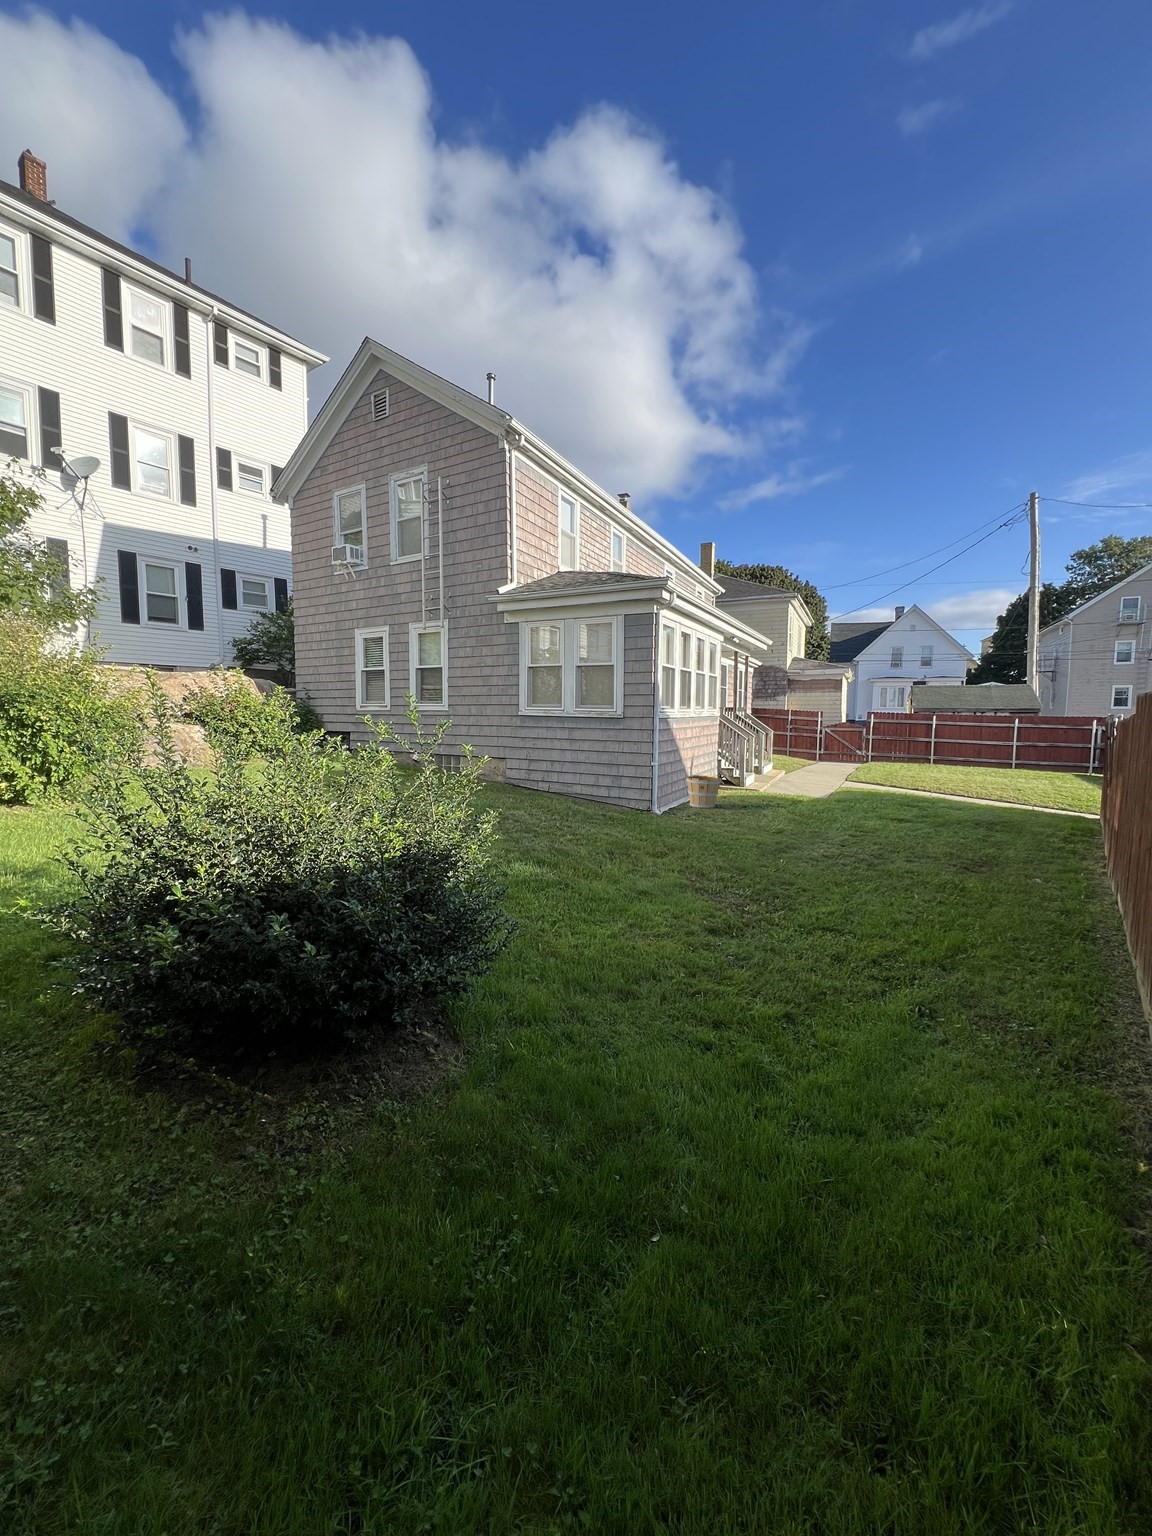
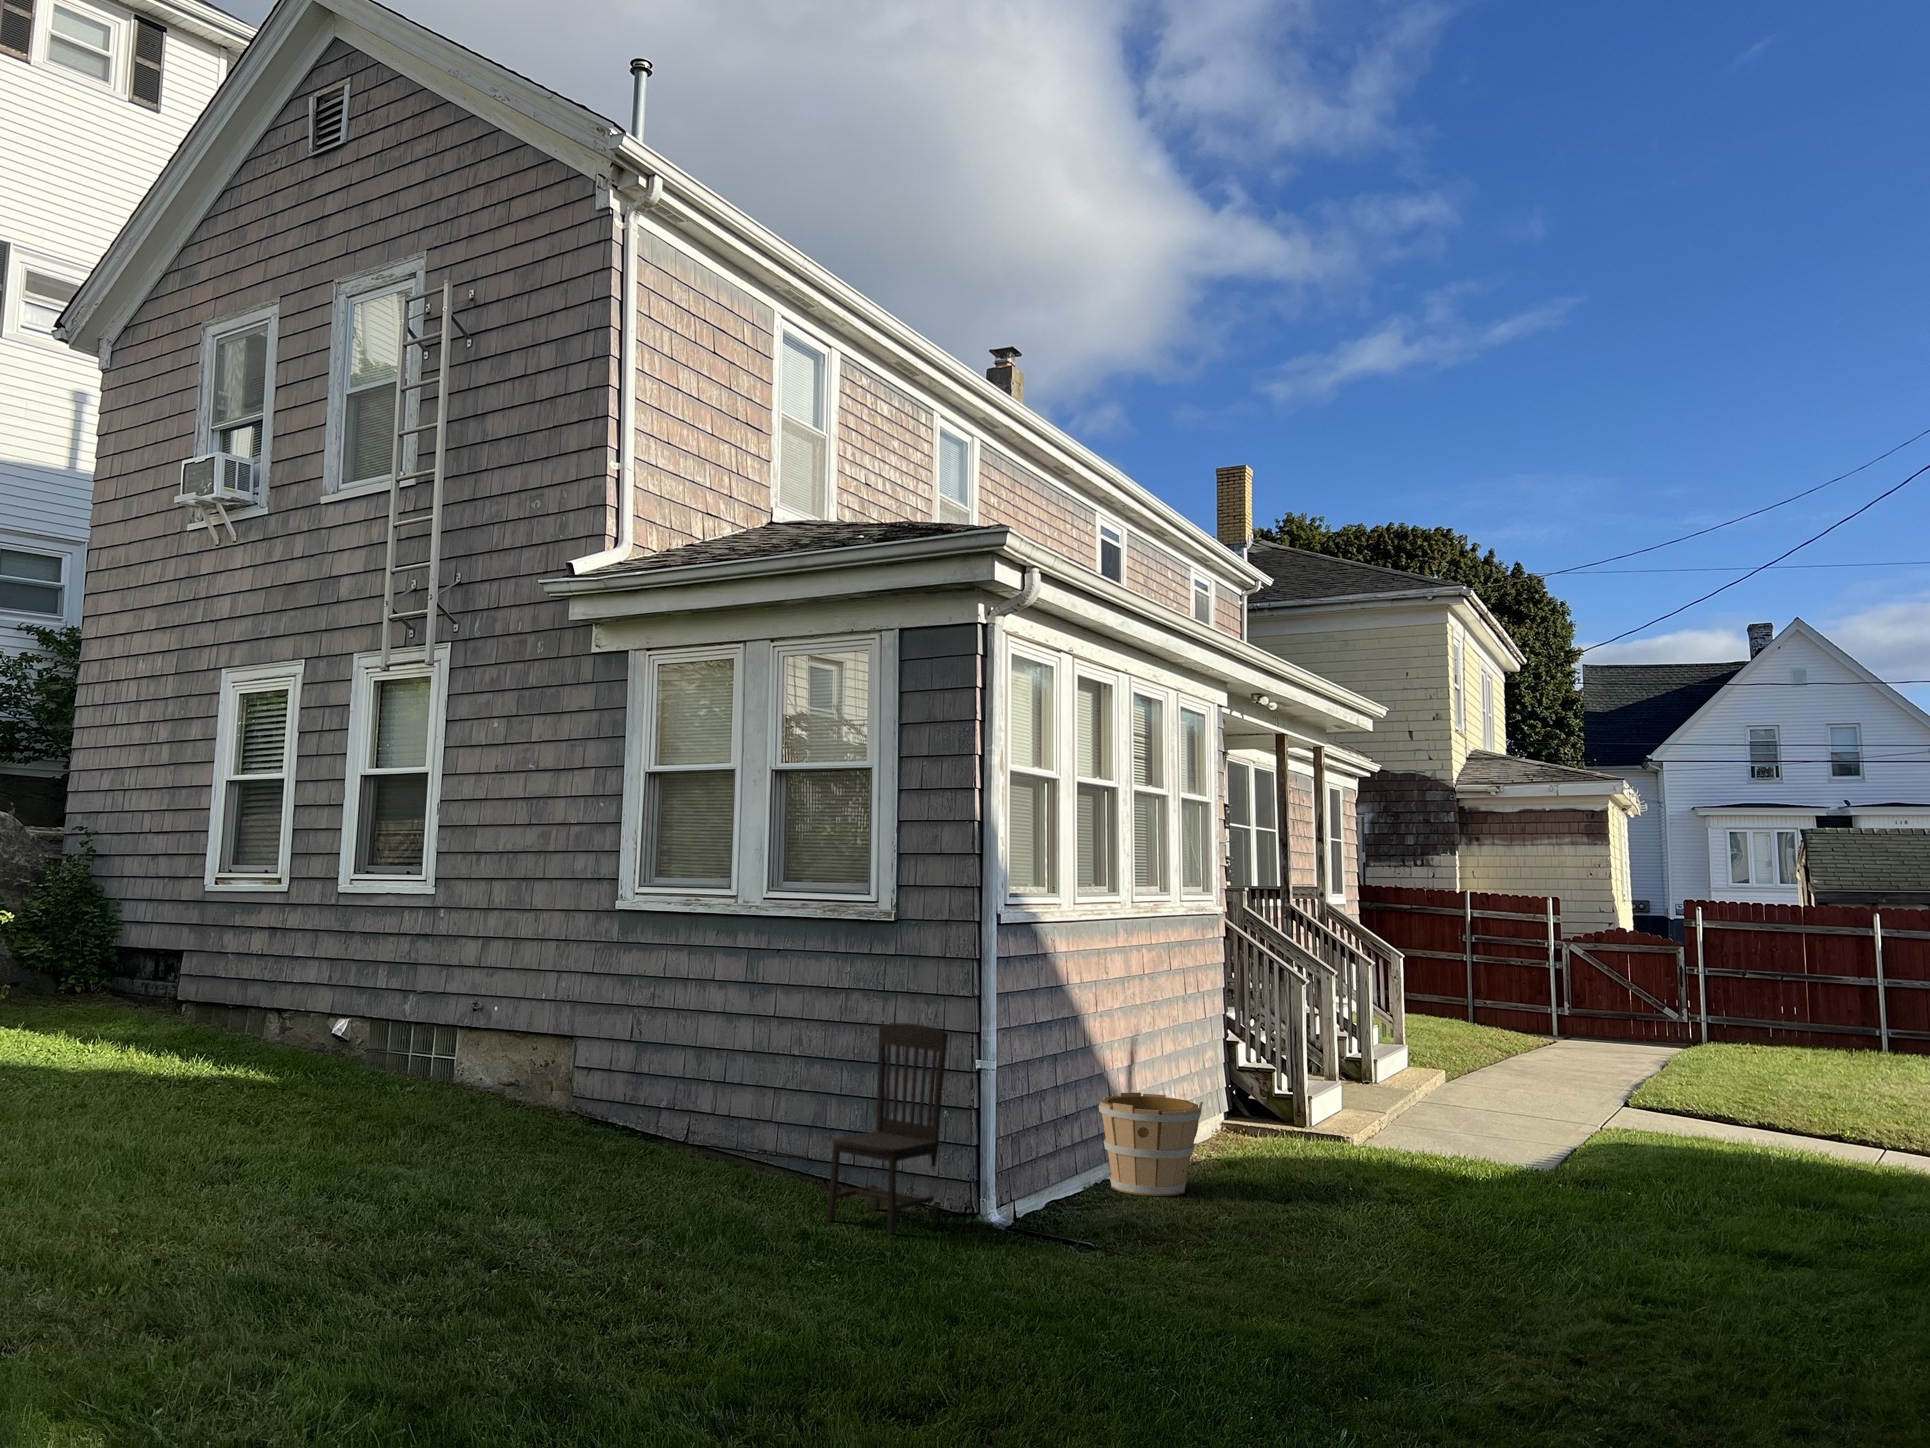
chair: none [602,751,642,819] -> present [827,1023,948,1234]

